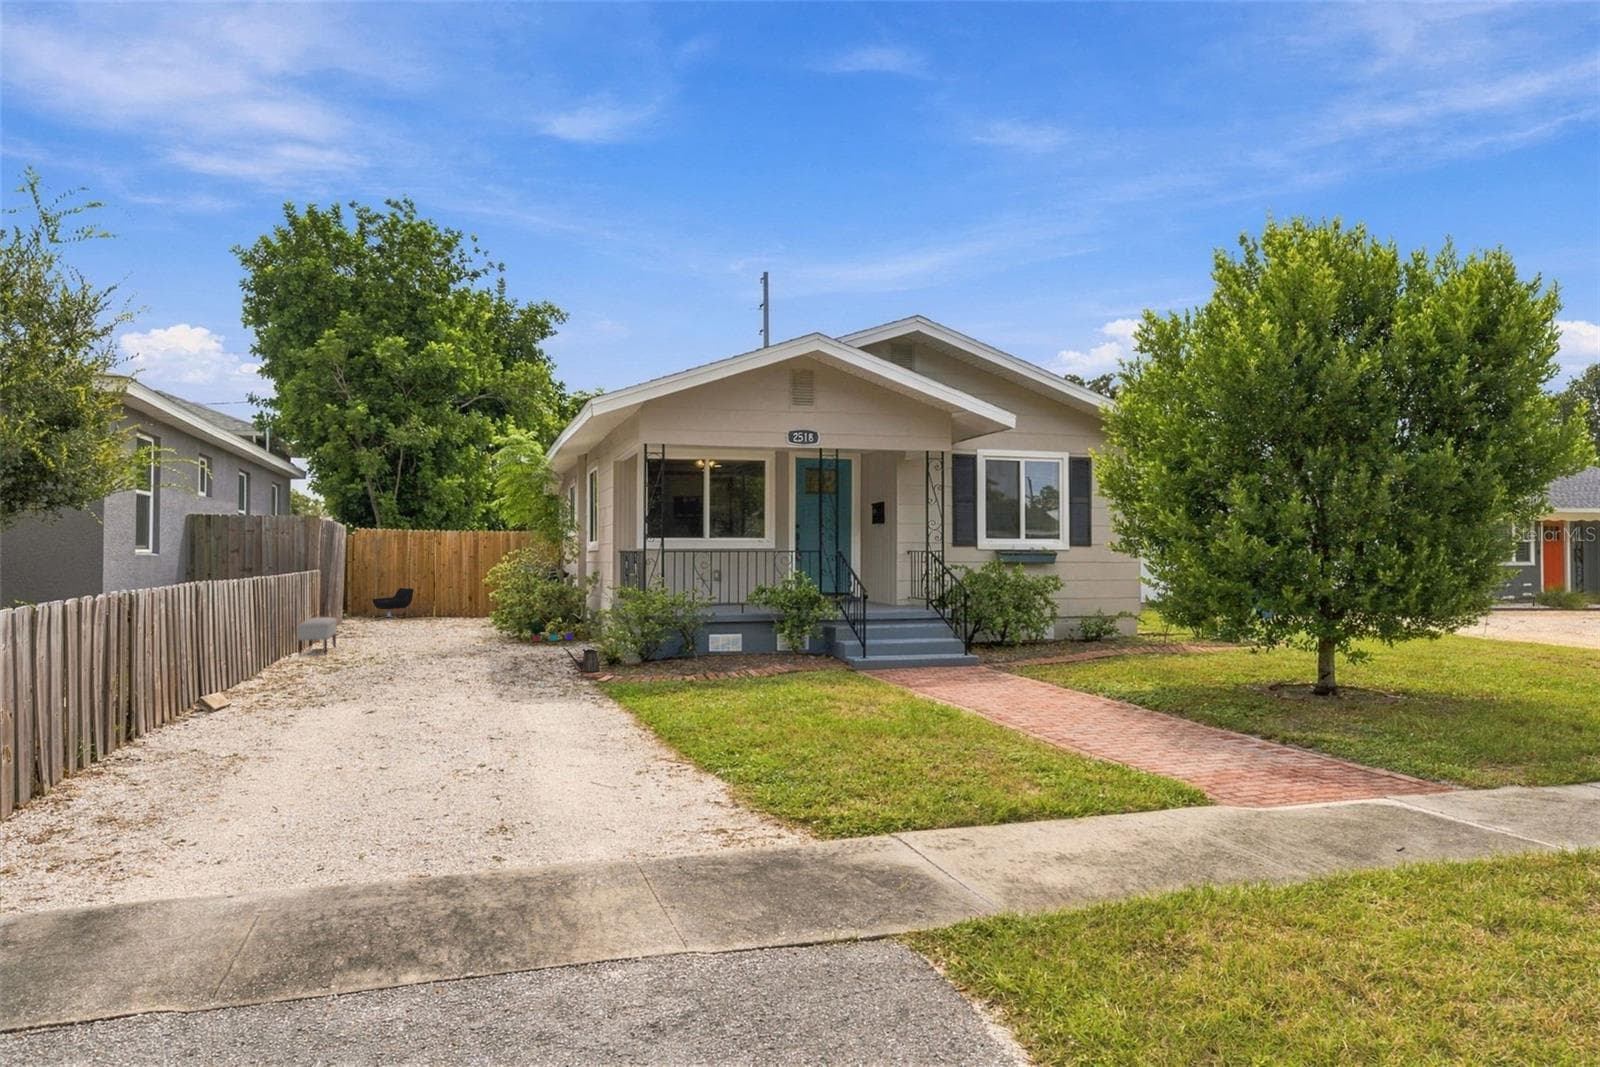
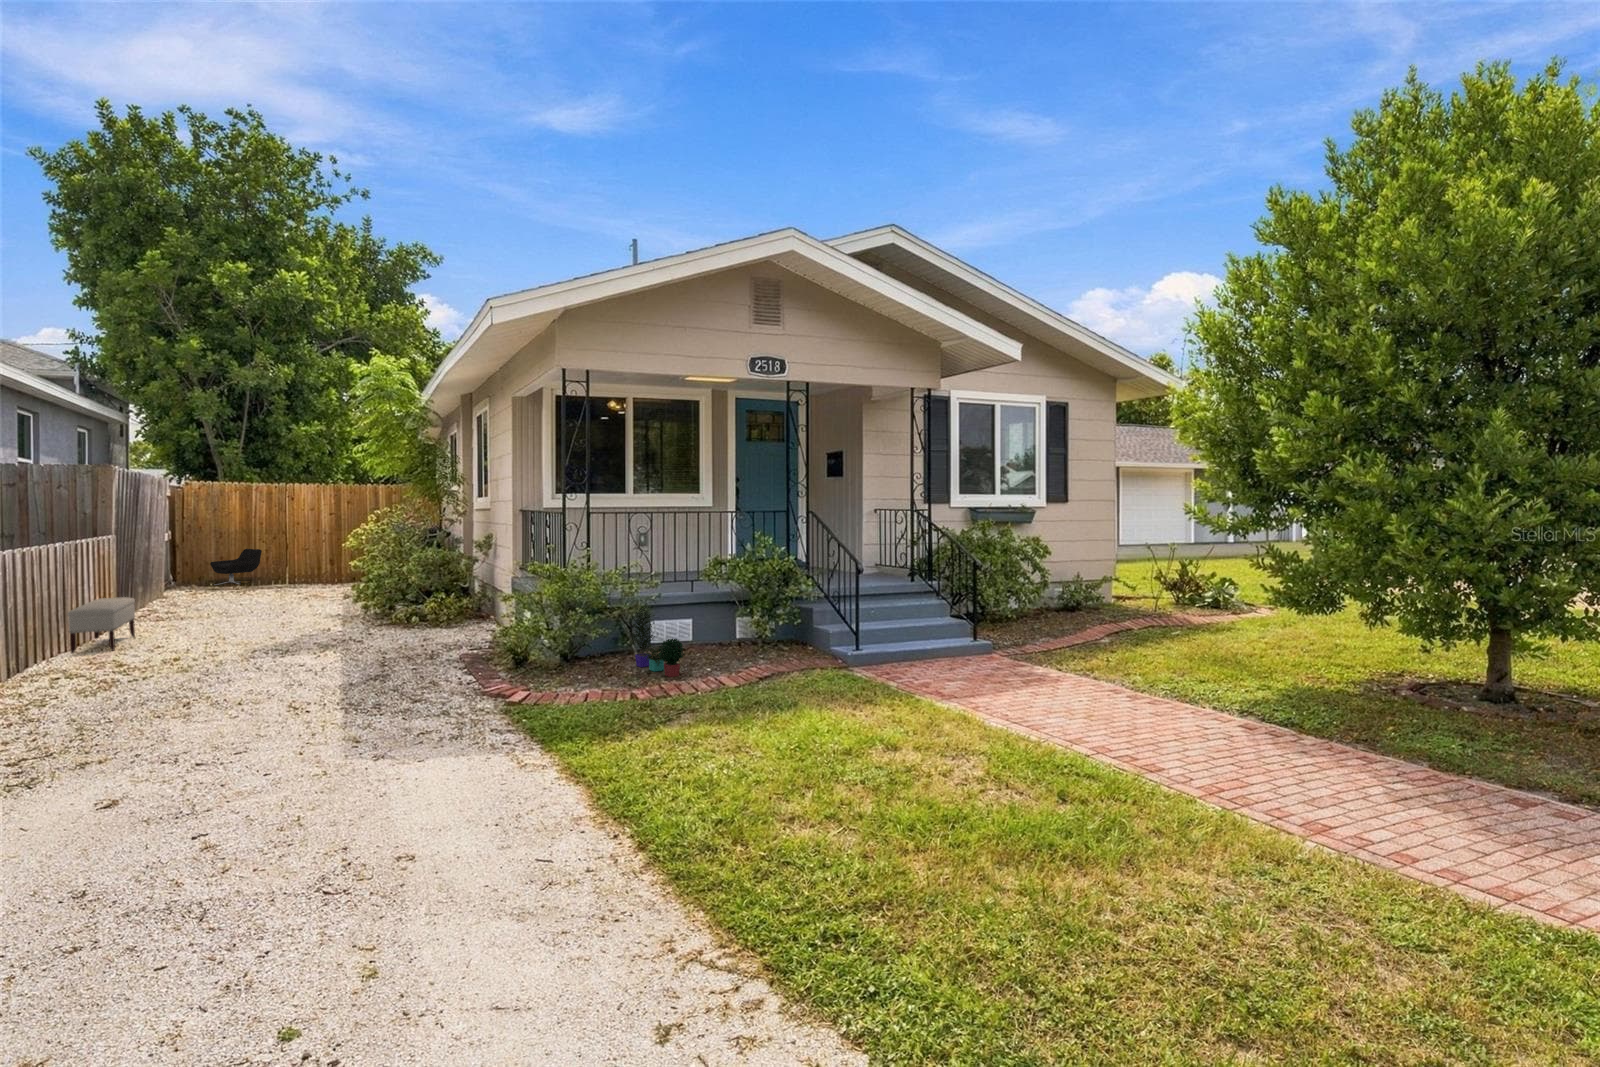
potted plant: present [529,604,574,642] -> present [633,603,685,677]
watering can: present [563,648,605,672] -> none [451,647,510,679]

